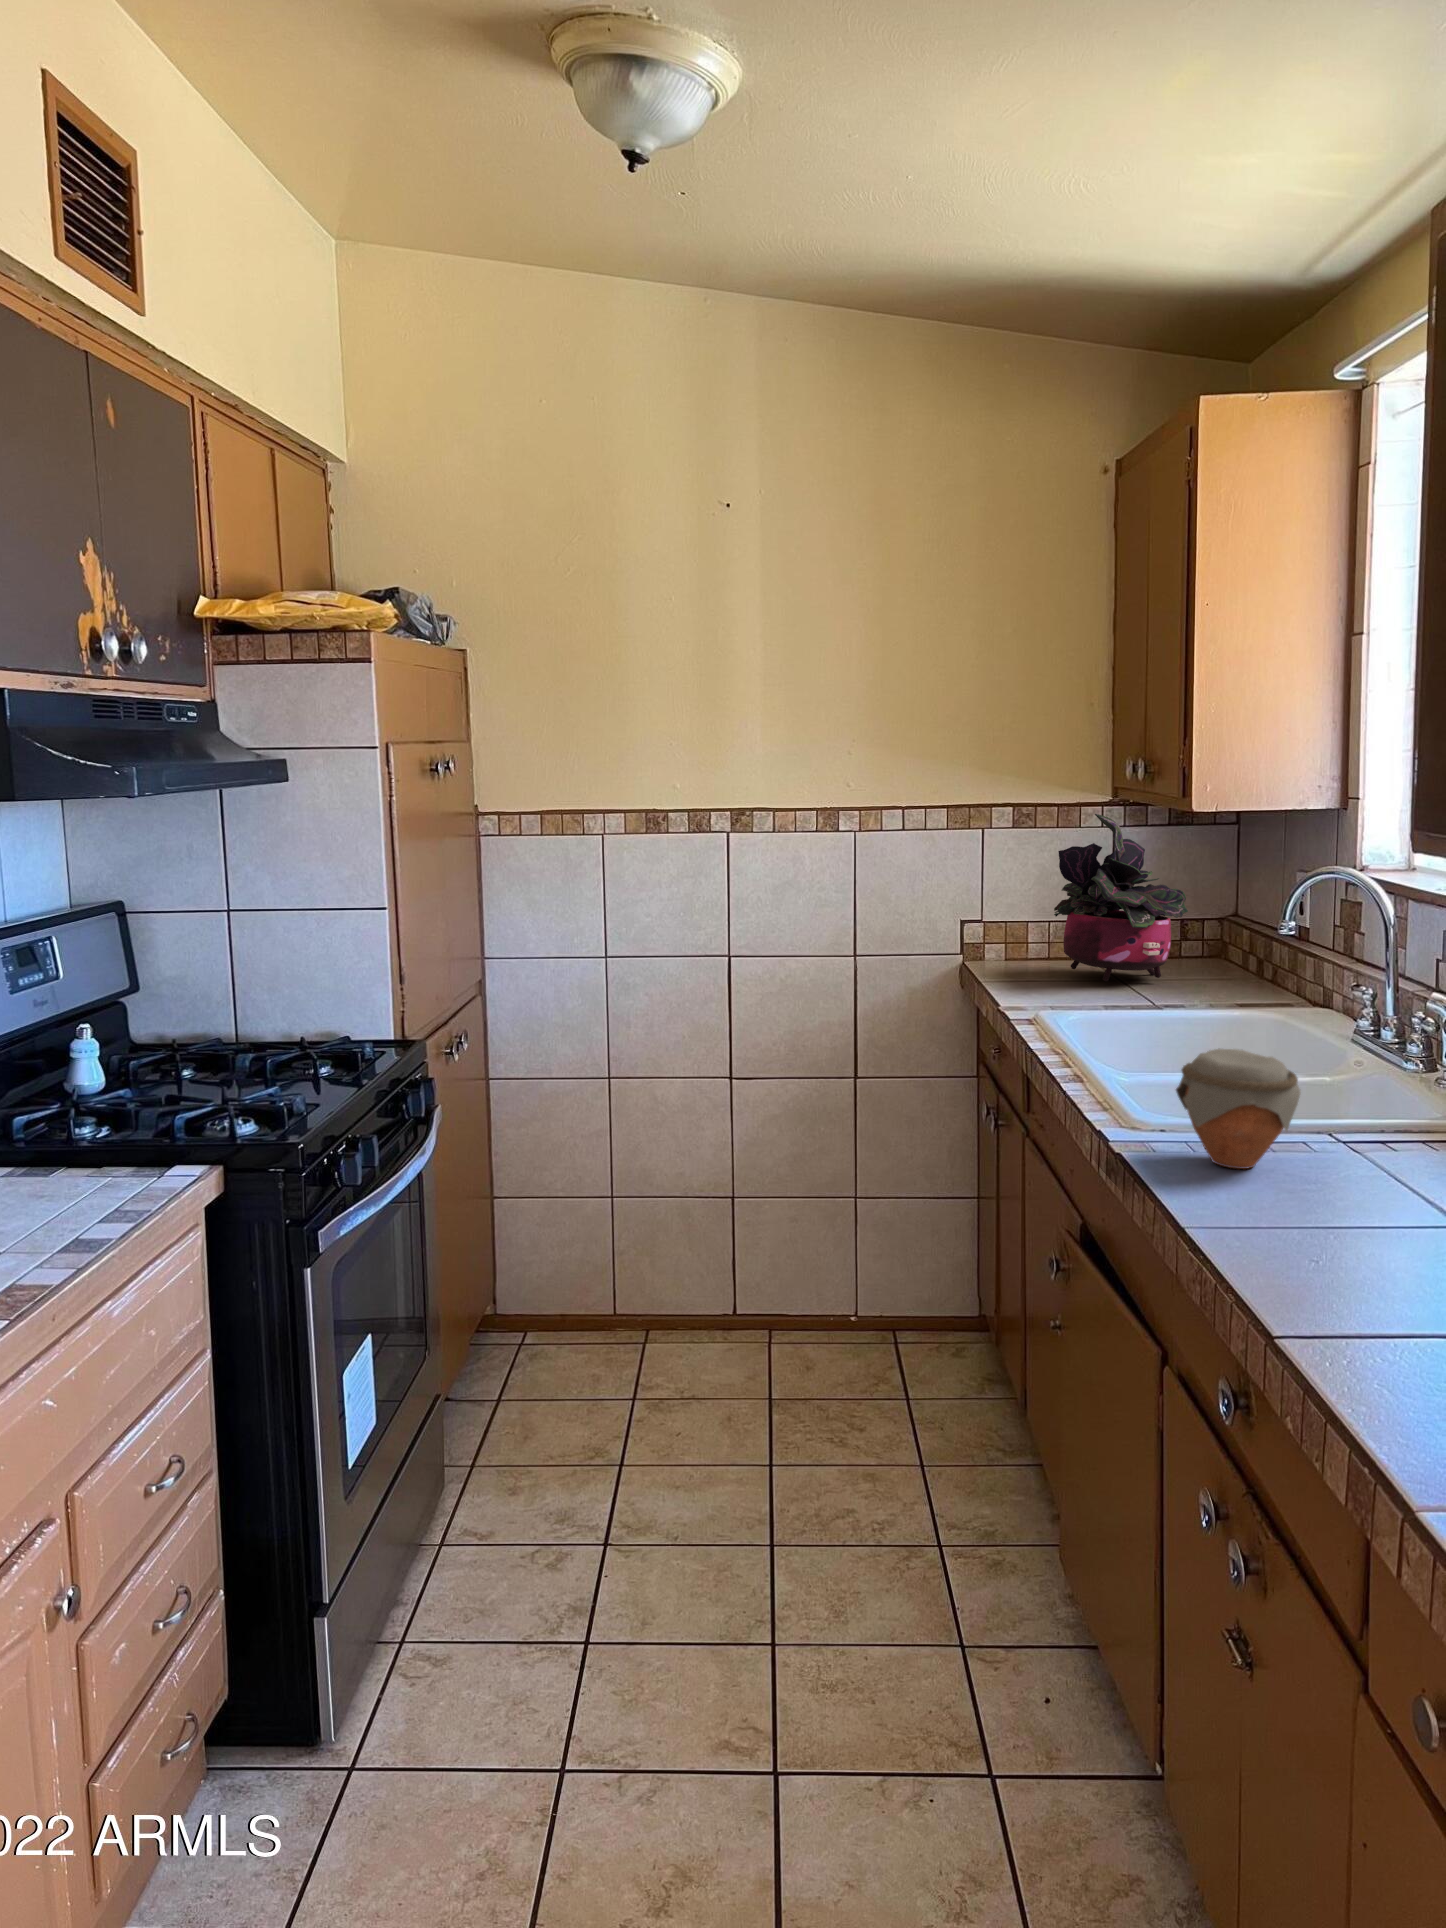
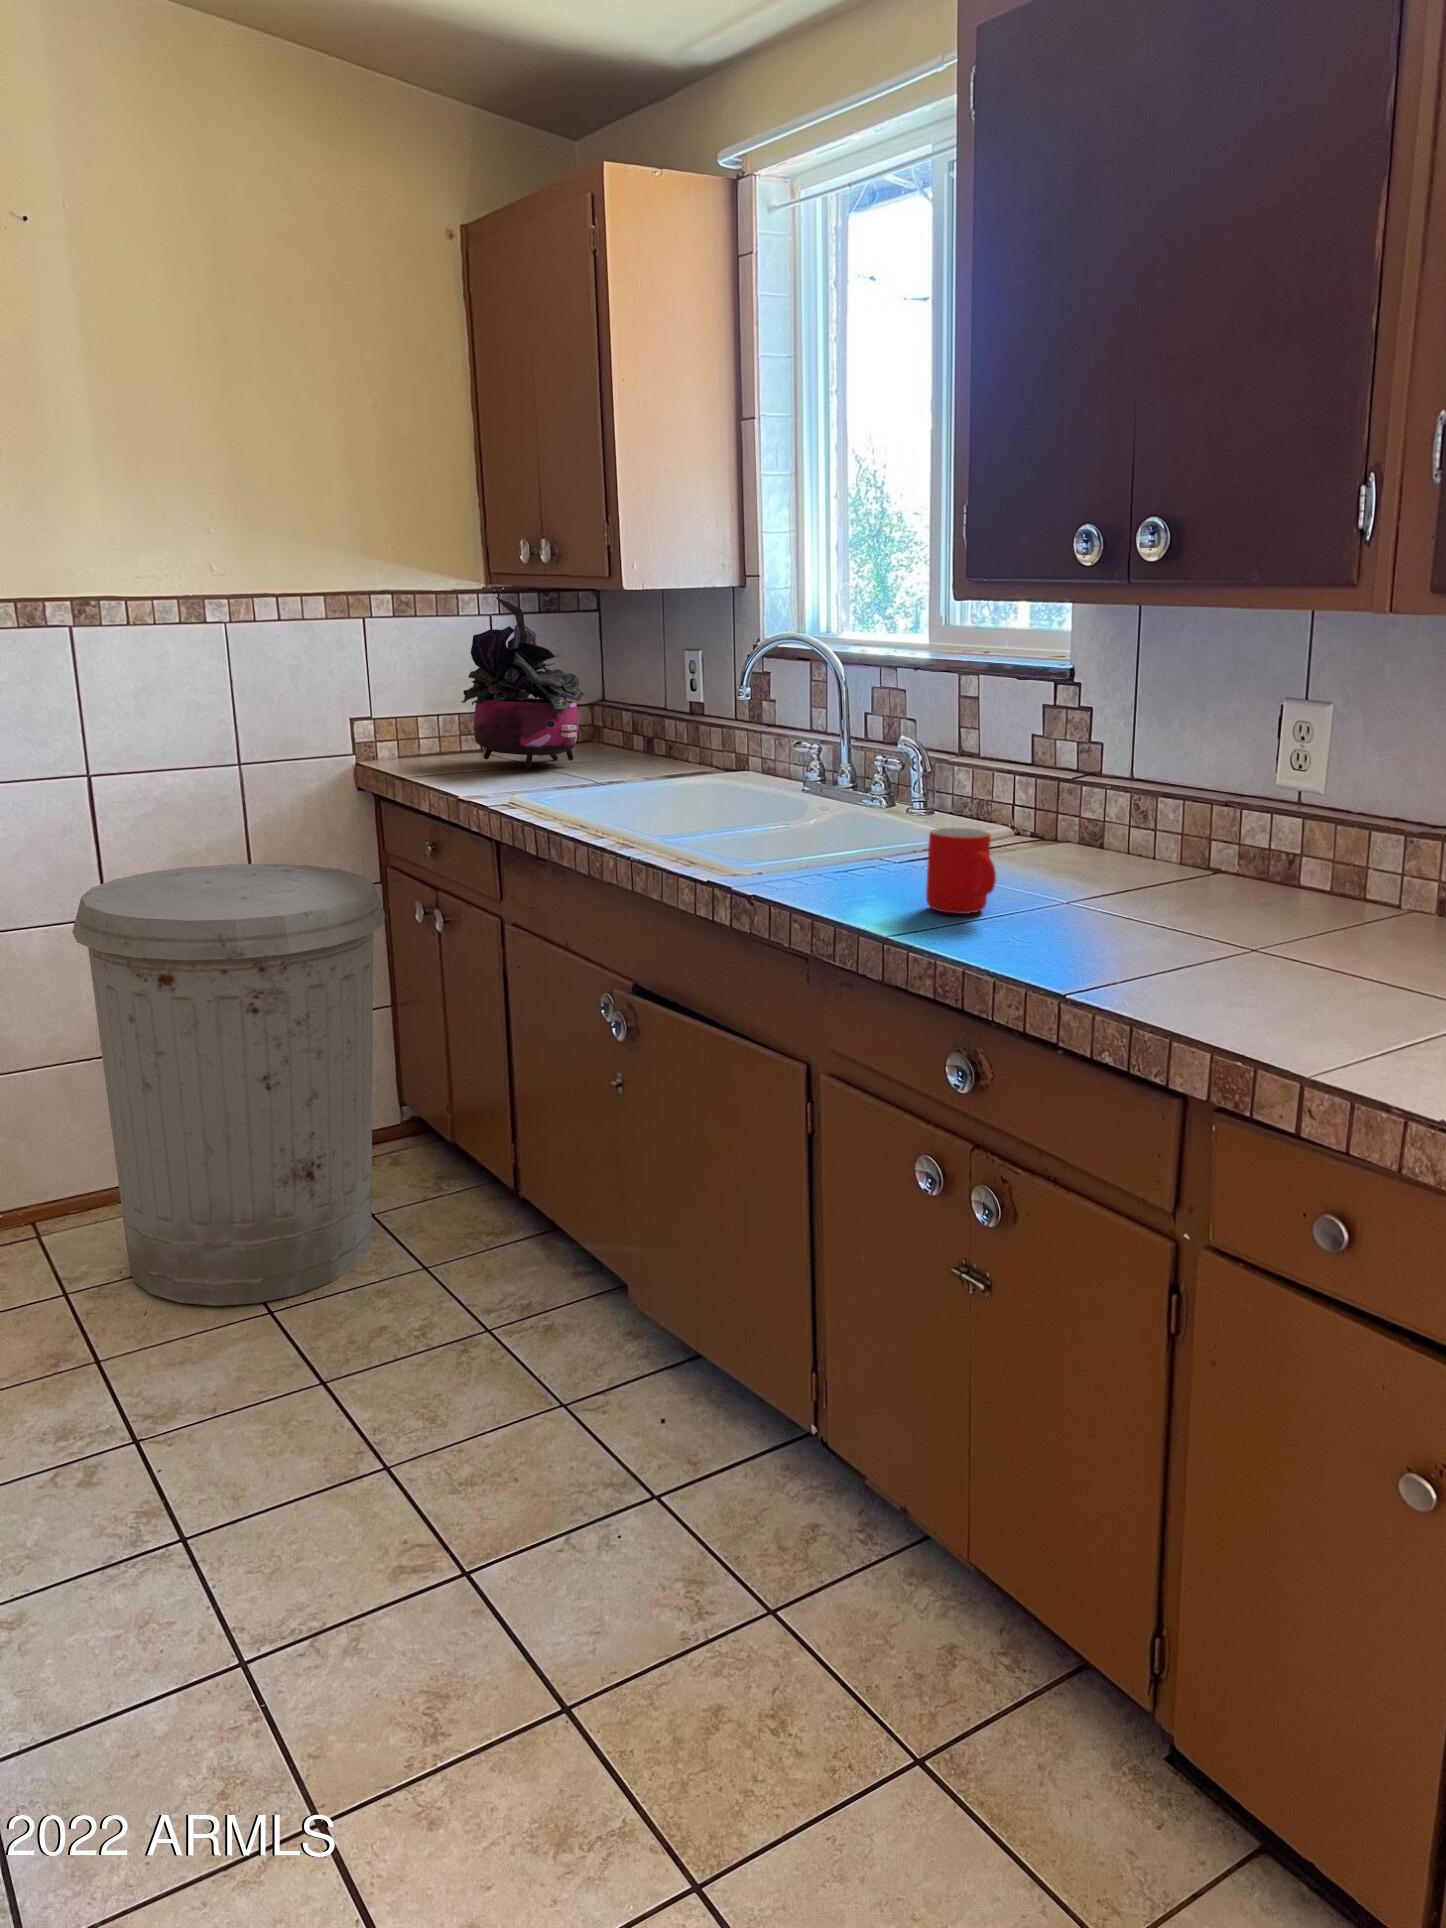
trash can: none [675,1040,936,1444] -> present [72,864,385,1306]
jar: present [1176,1049,1301,1169] -> none [784,784,884,887]
mug: none [1294,1123,1379,1232] -> present [926,828,996,914]

